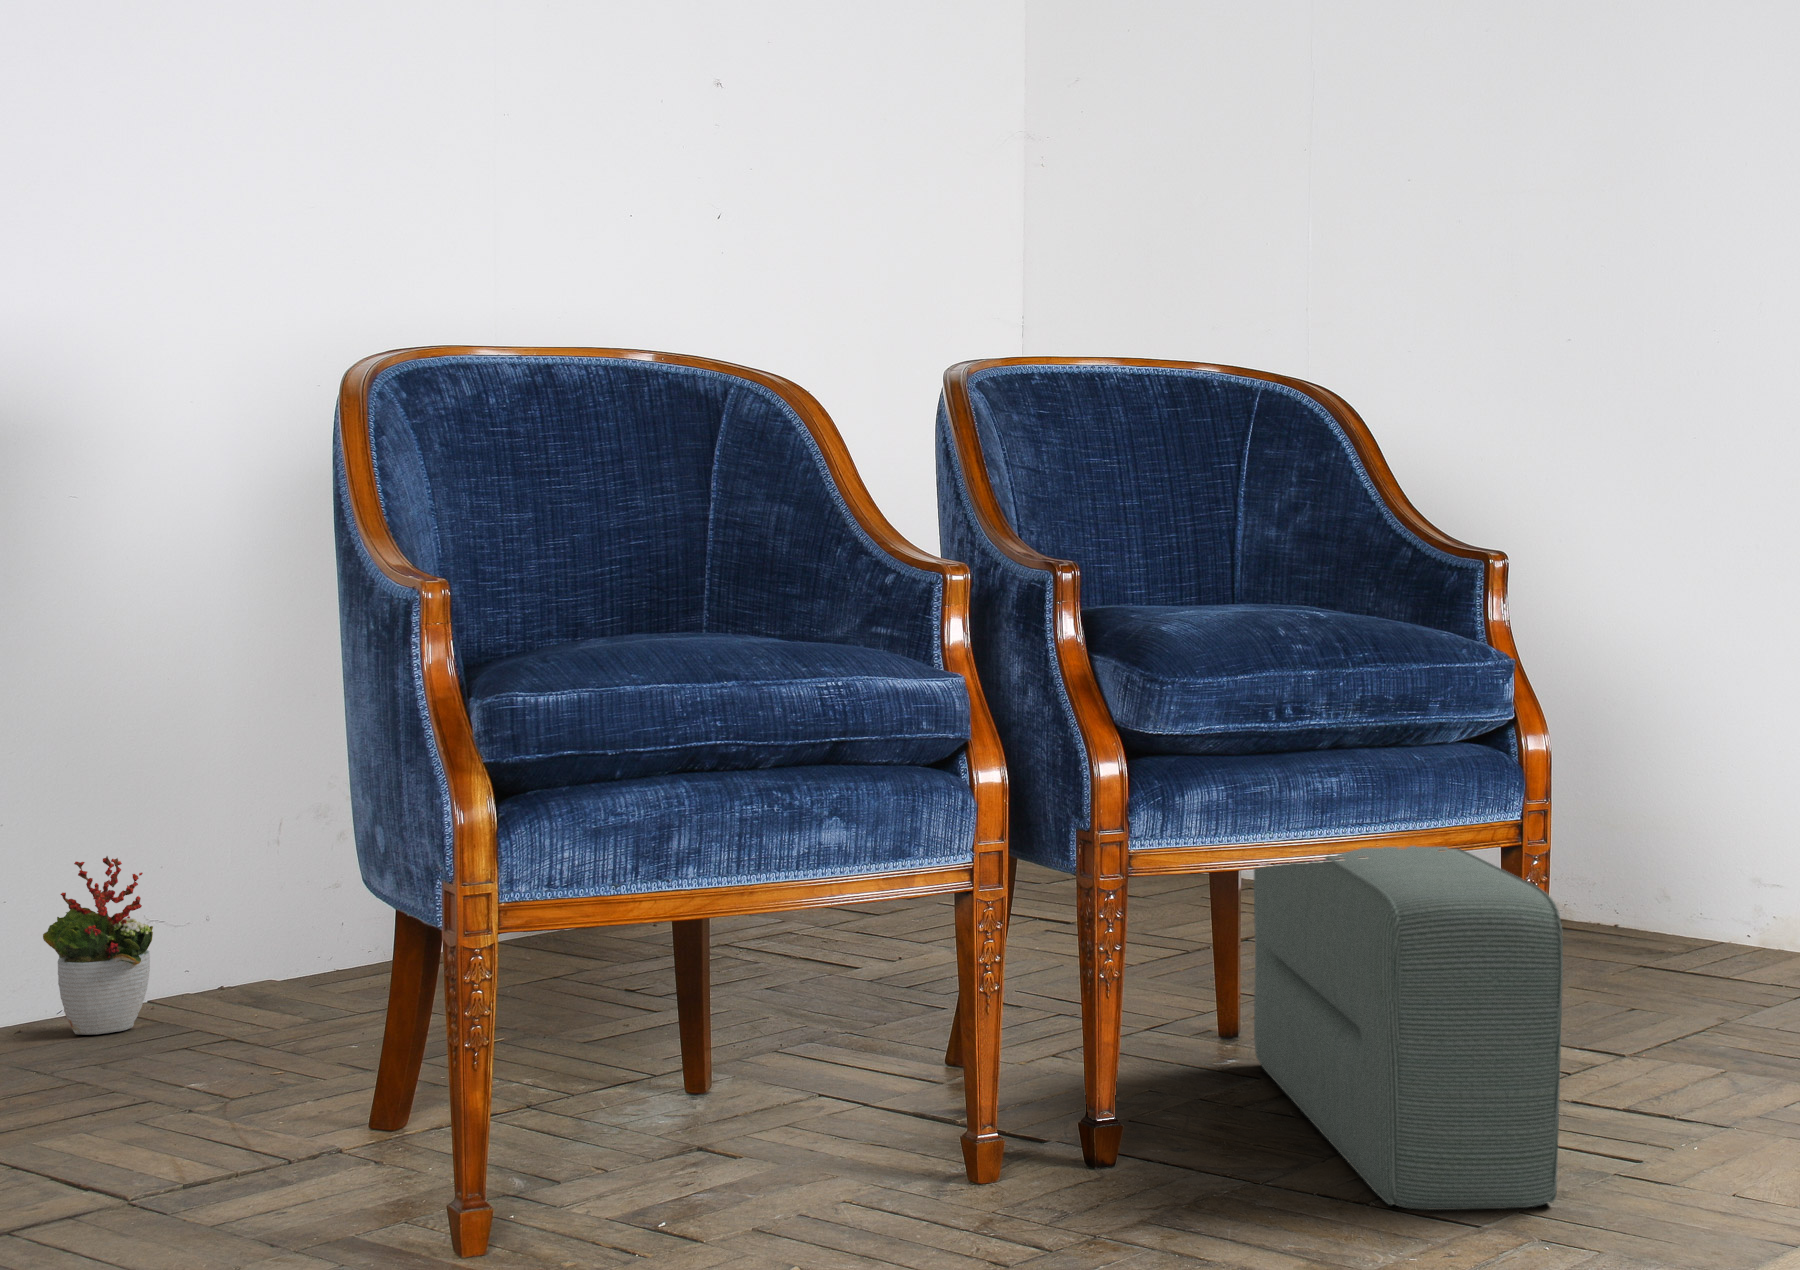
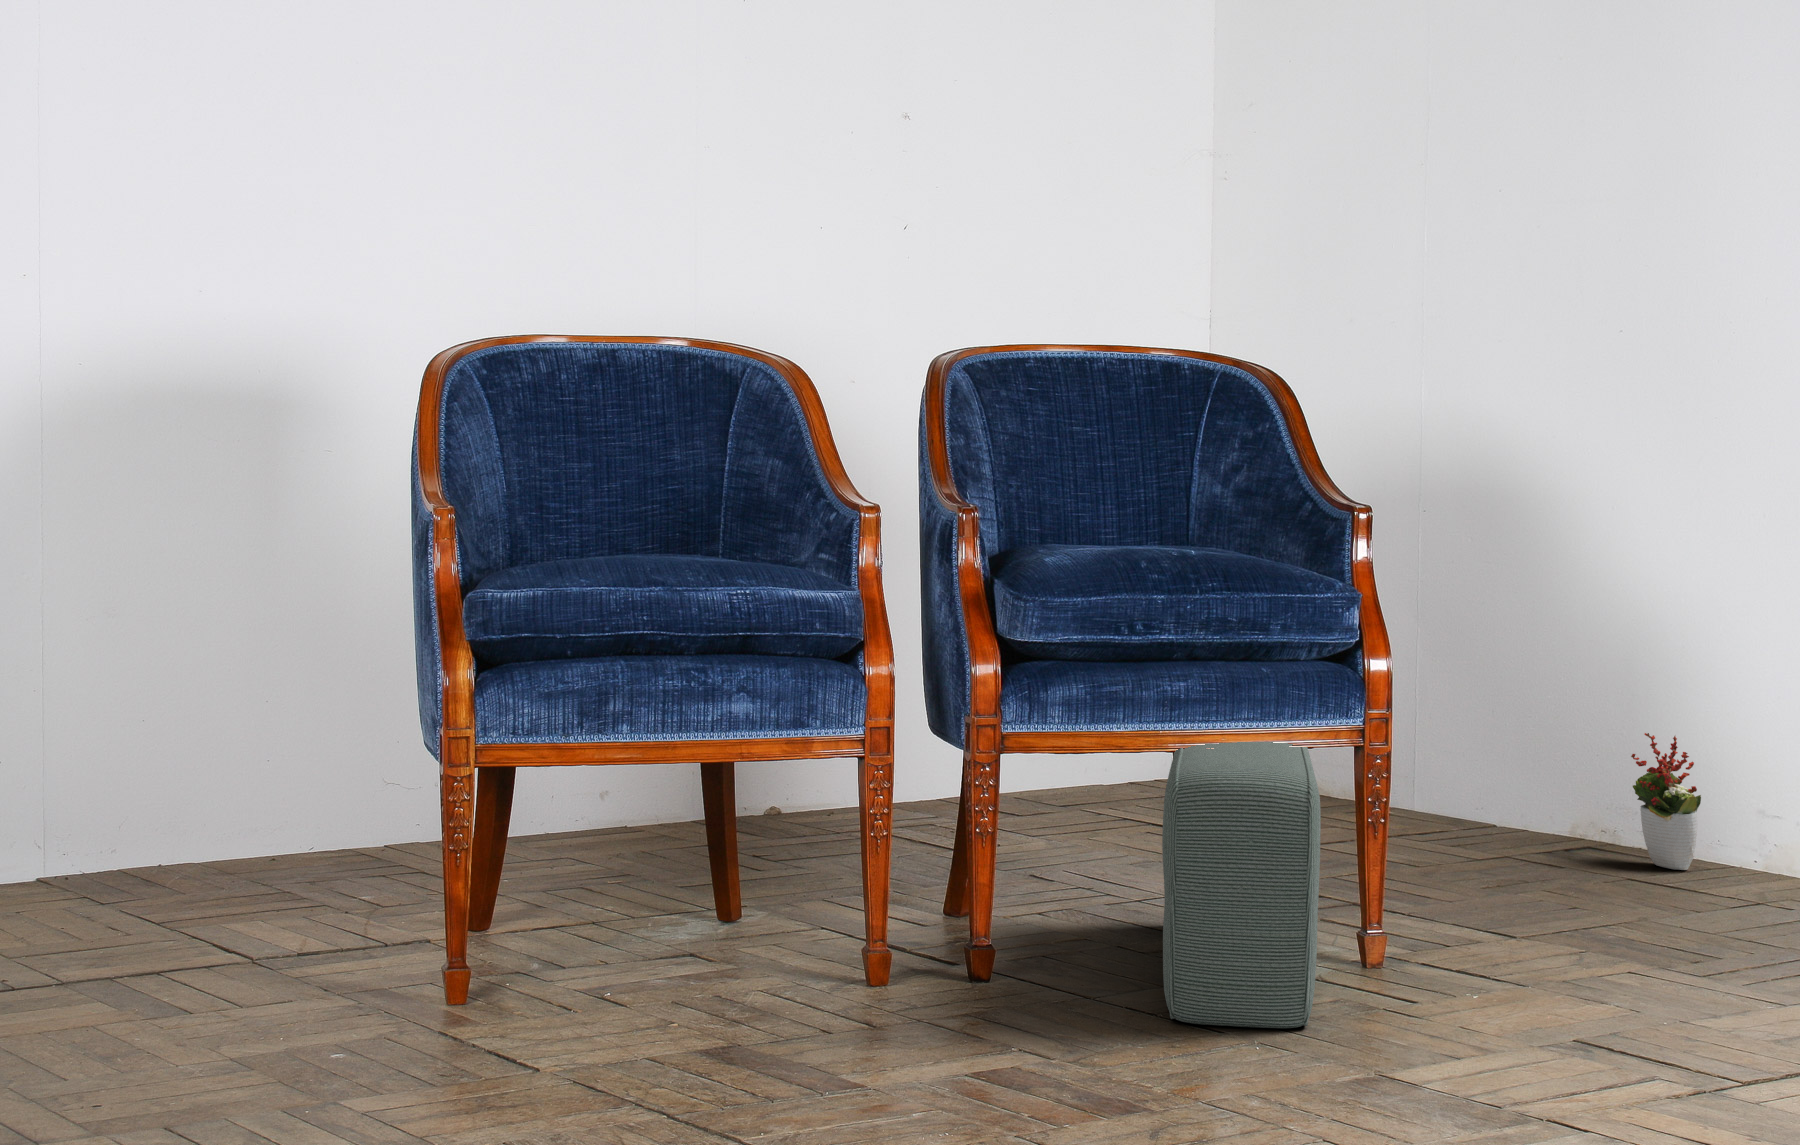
decorative plant: present [43,856,153,1035] -> present [1631,733,1701,870]

